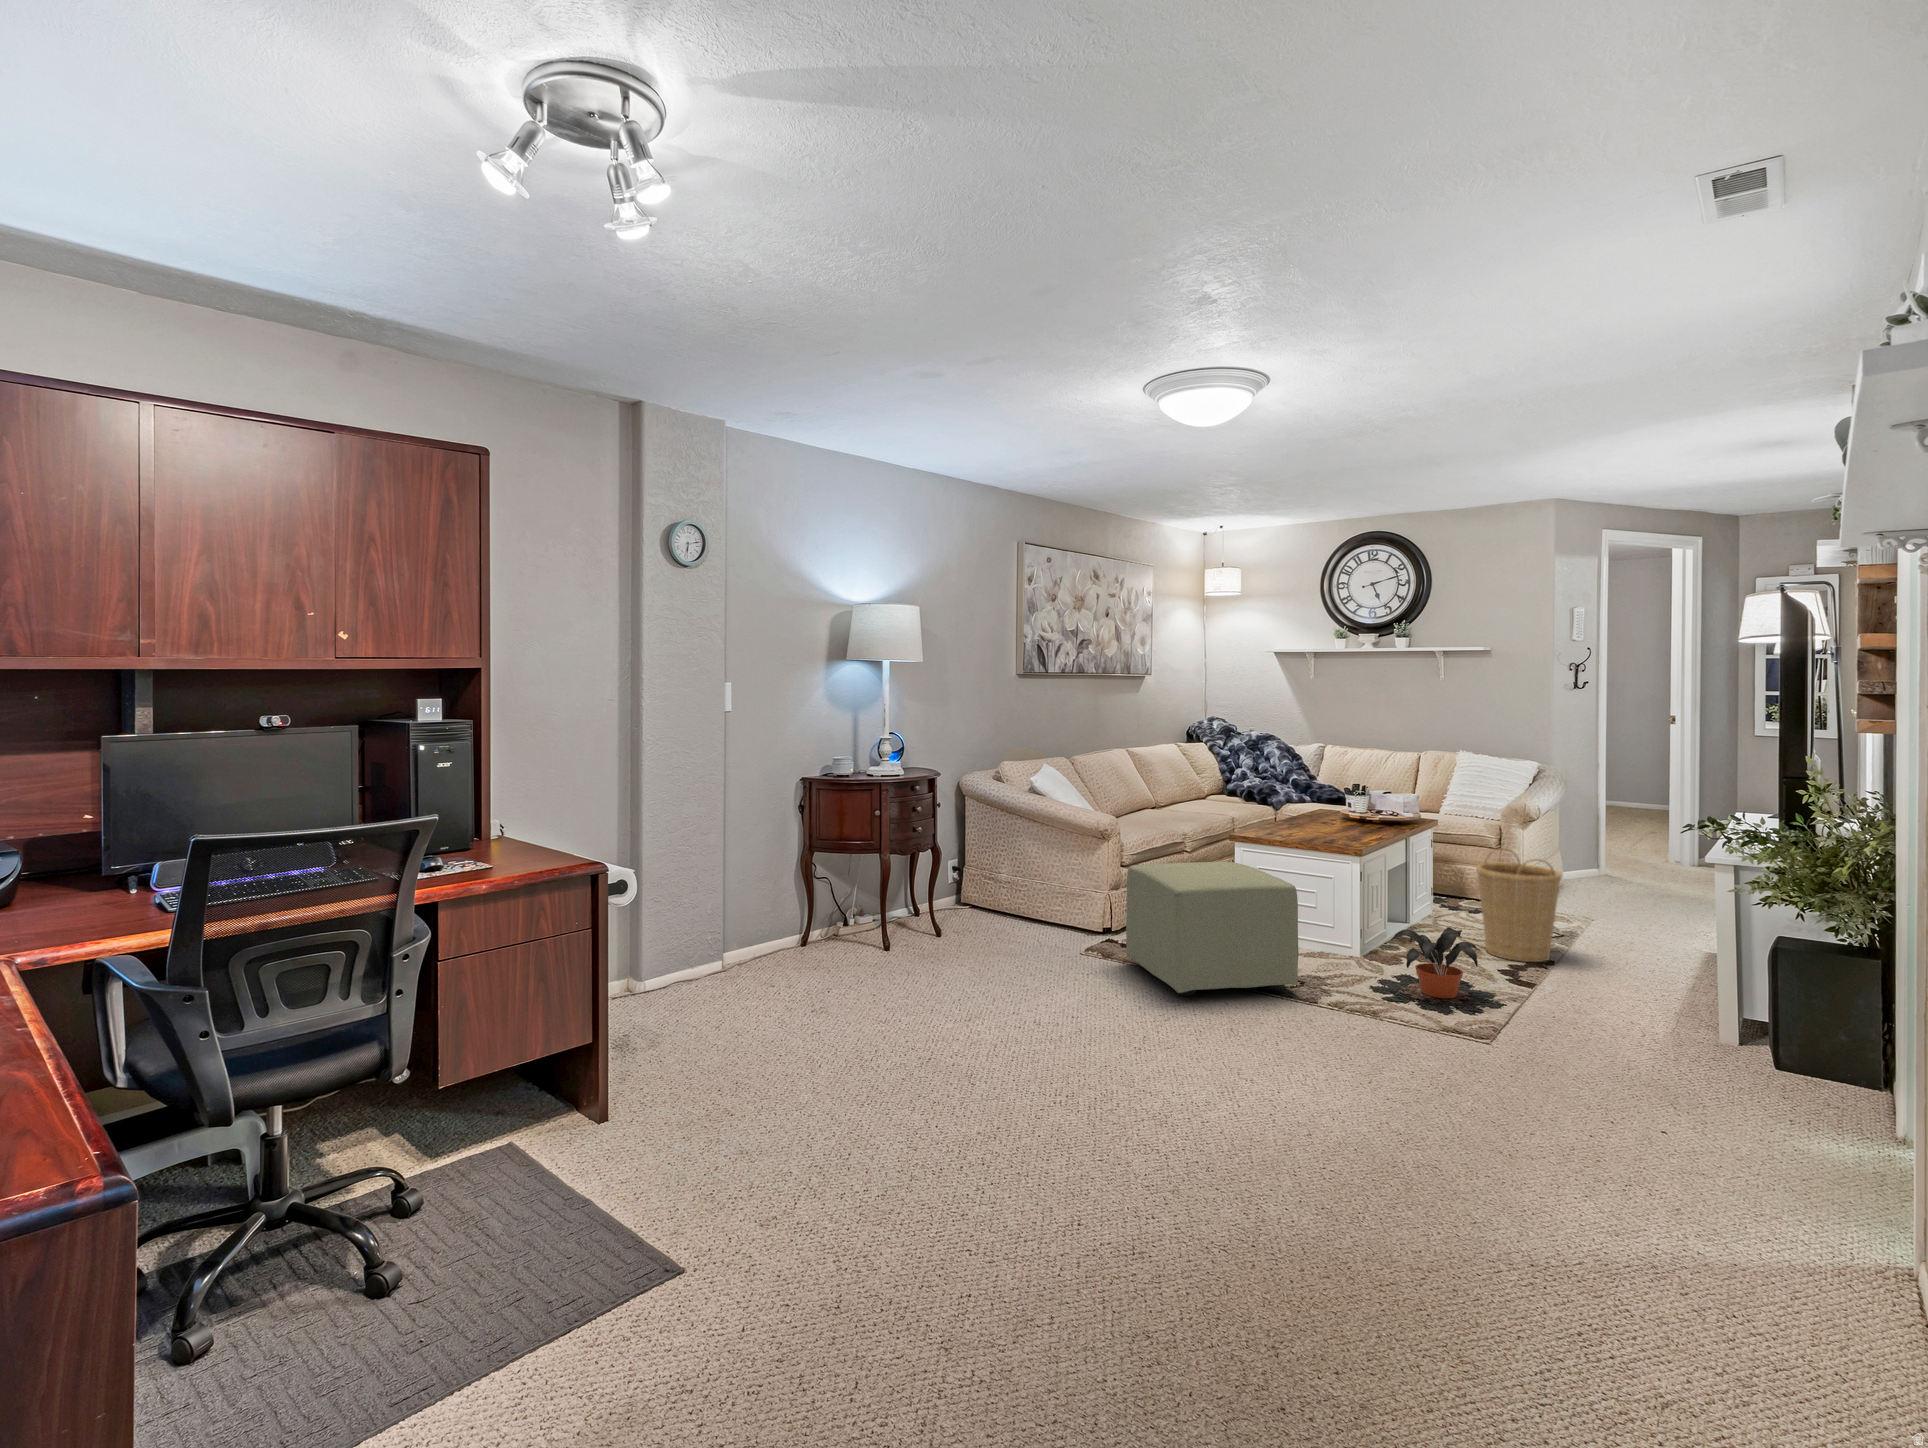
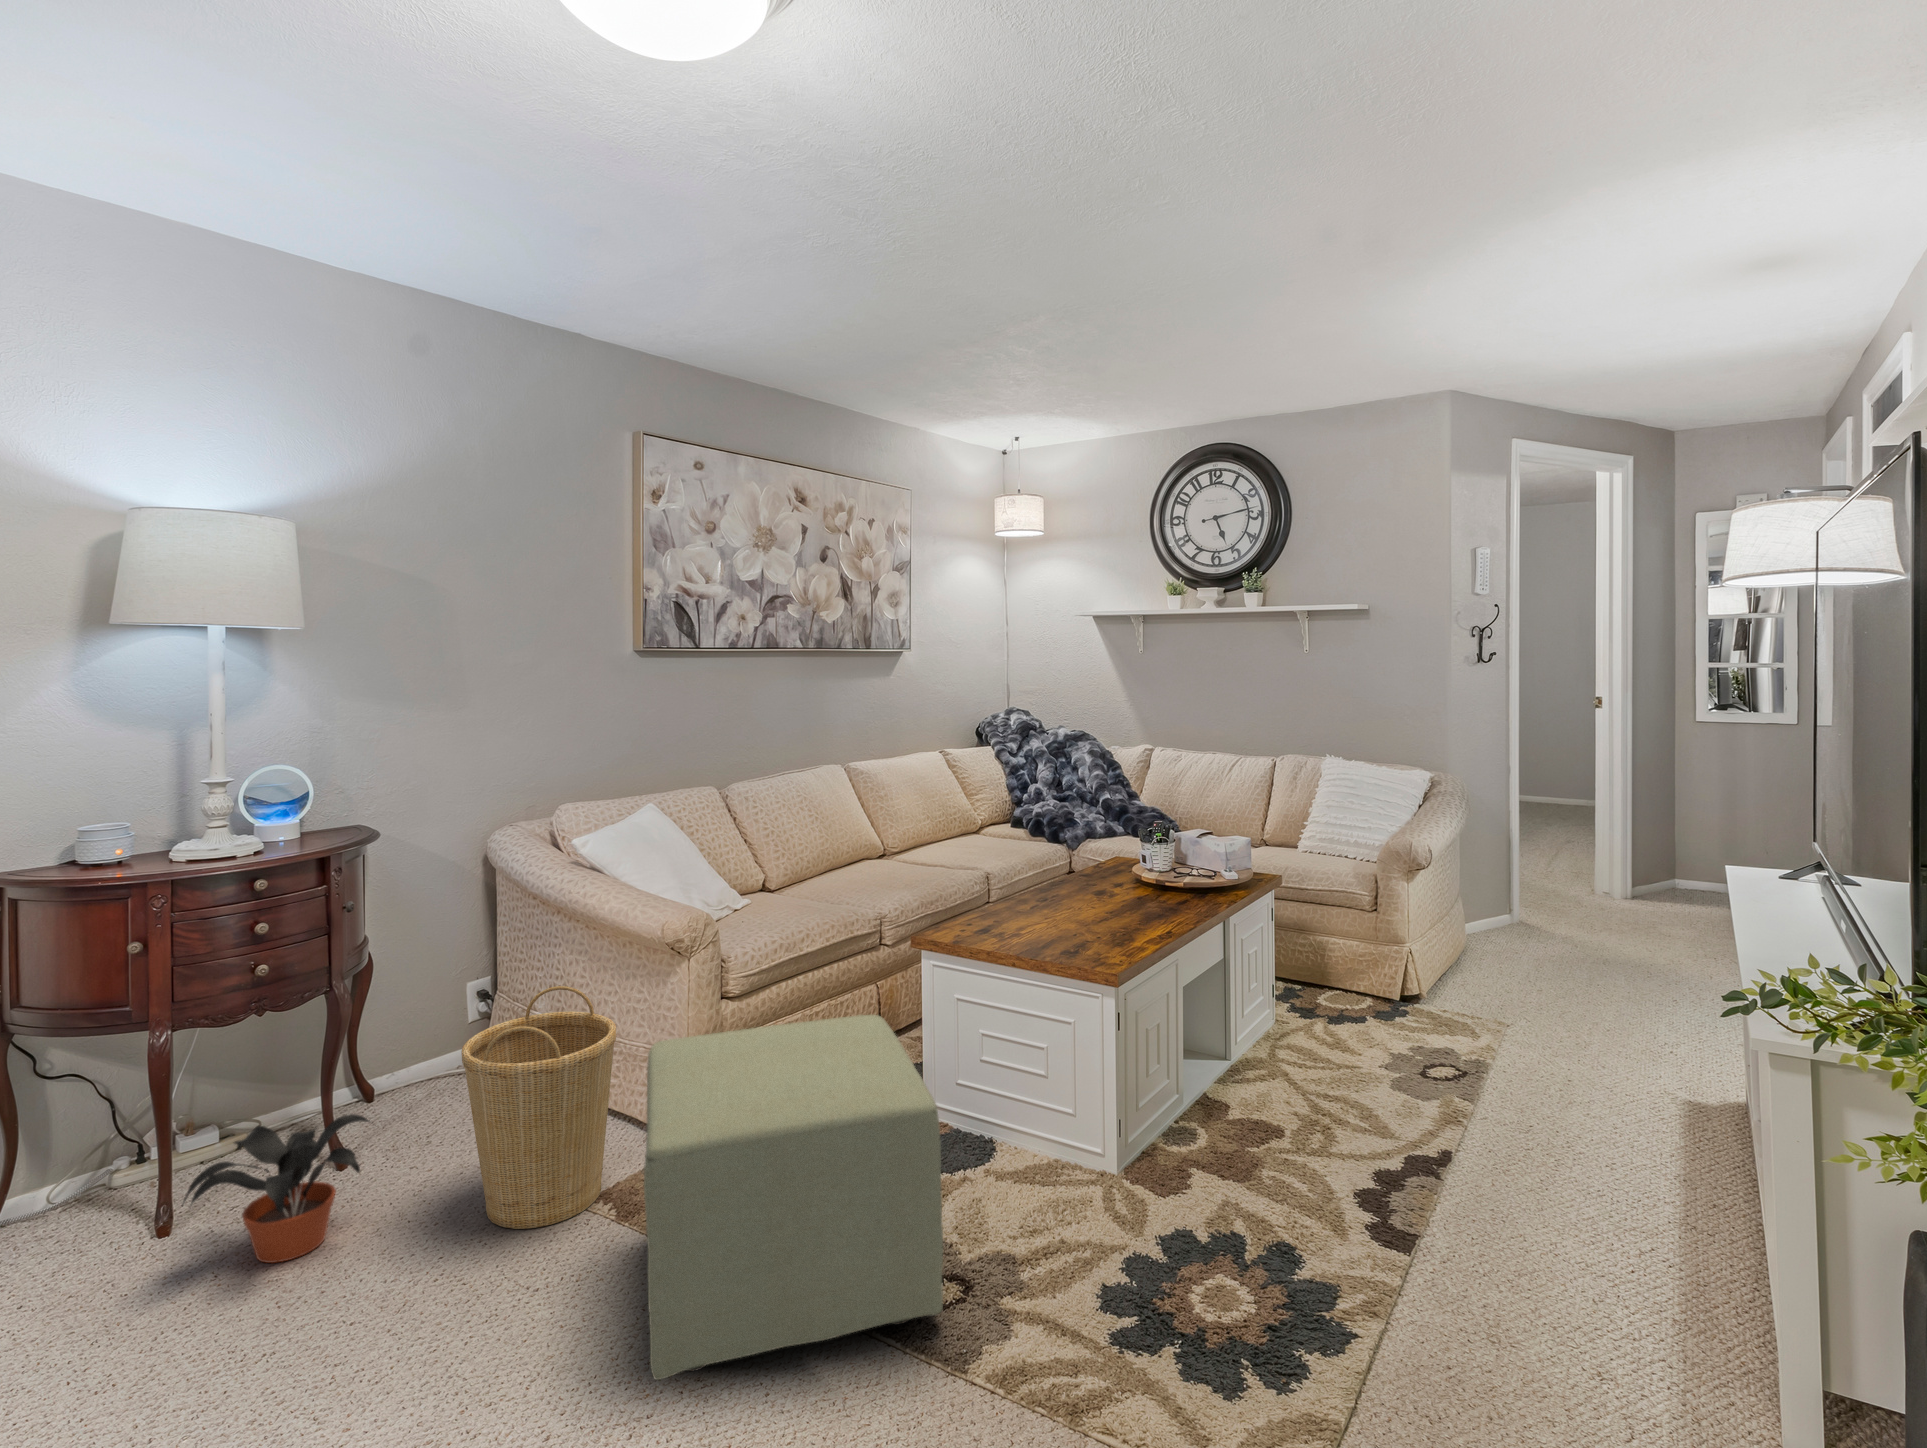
basket: present [1476,848,1561,962] -> present [461,986,616,1229]
potted plant: present [1390,927,1479,998] -> present [183,1114,369,1263]

